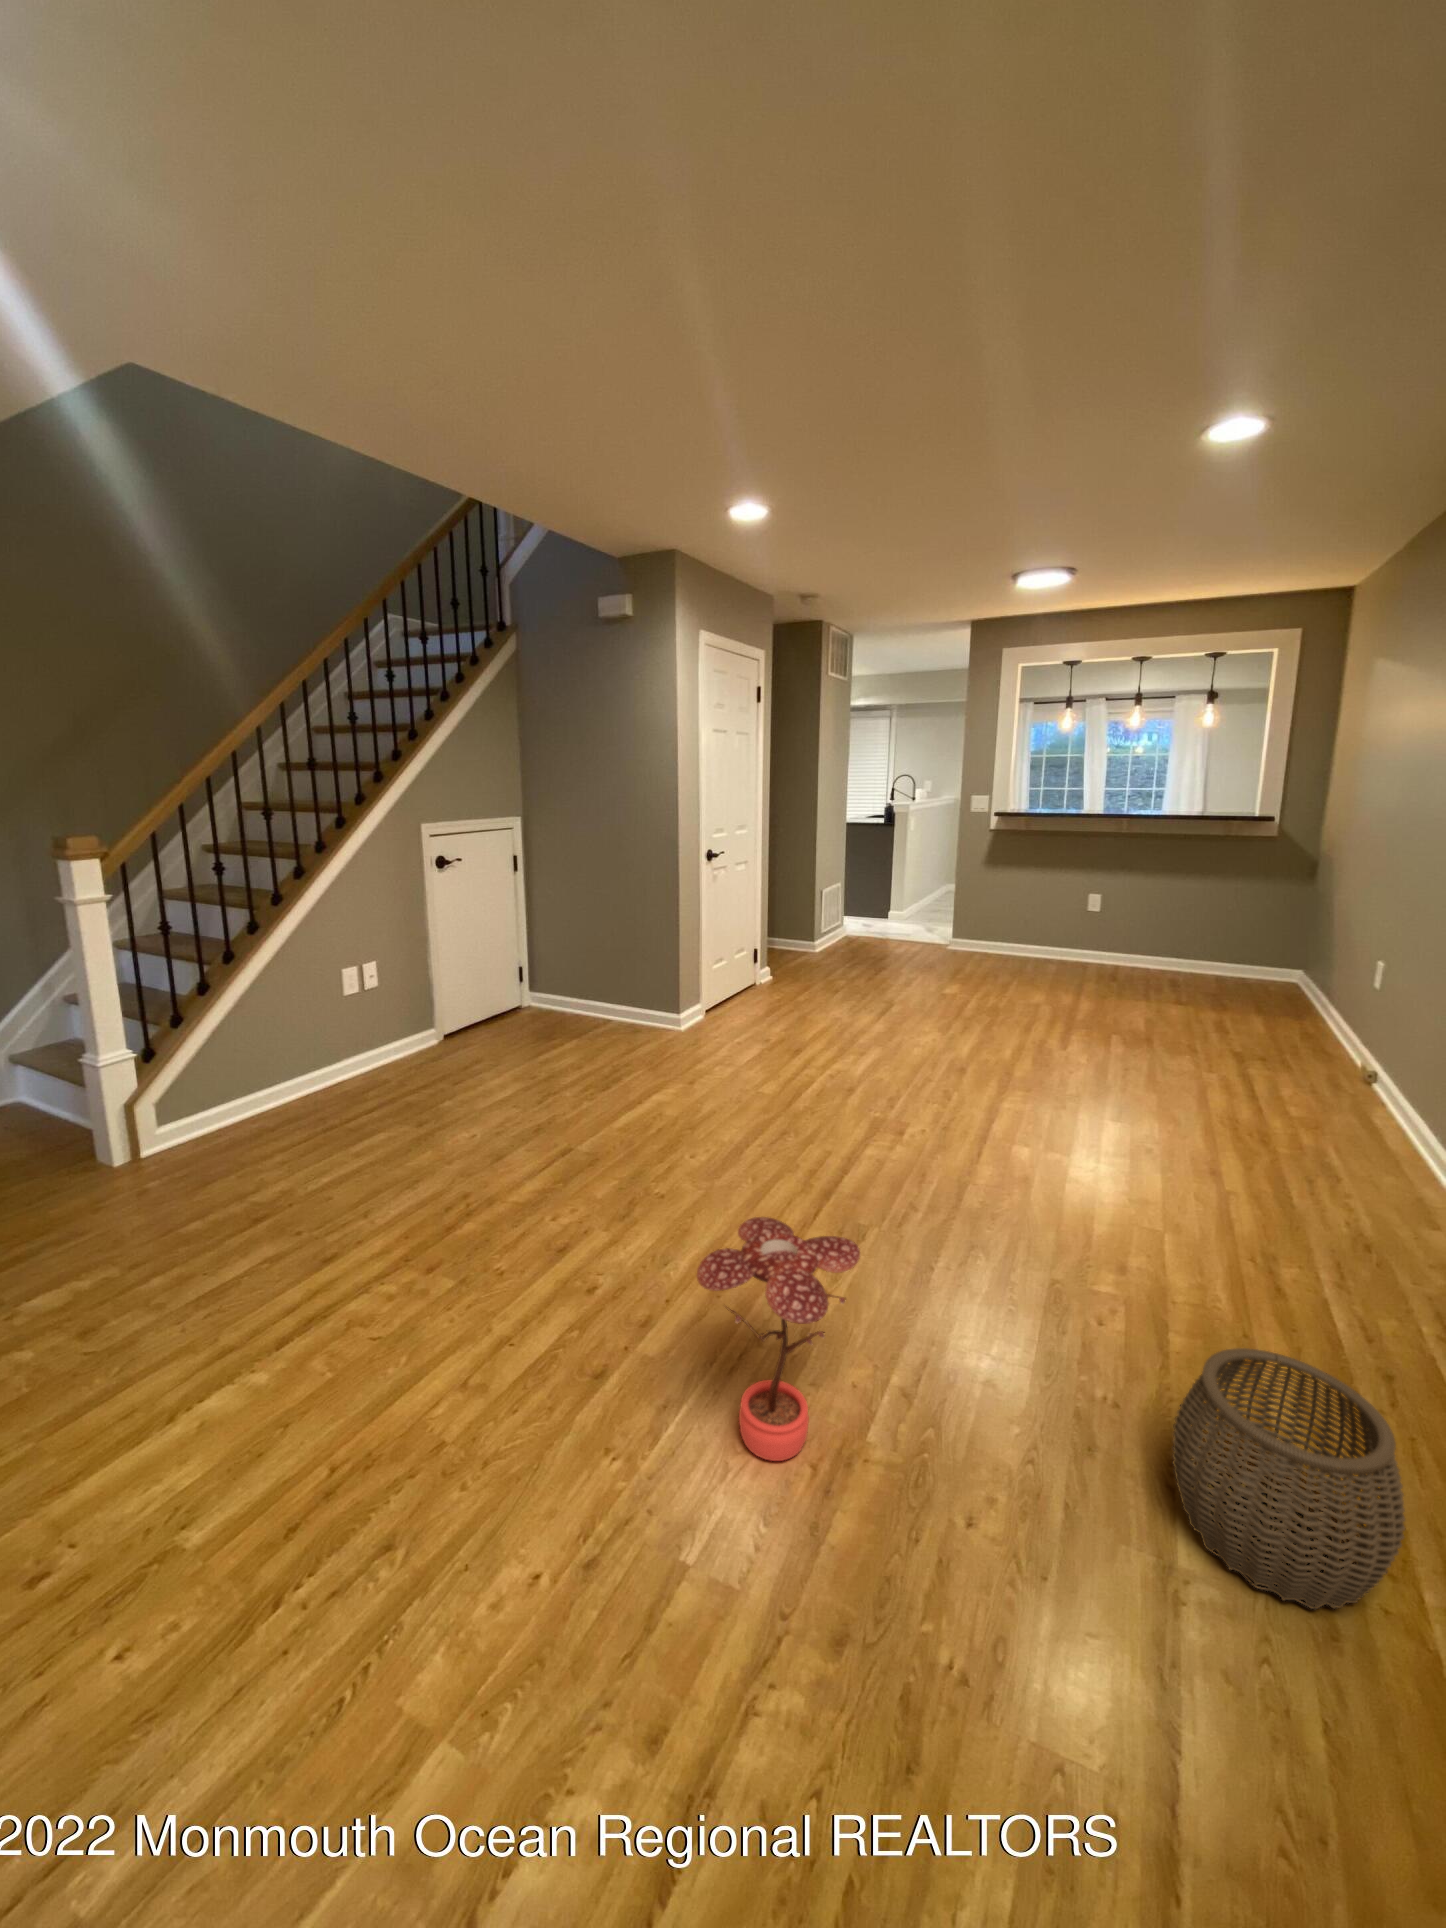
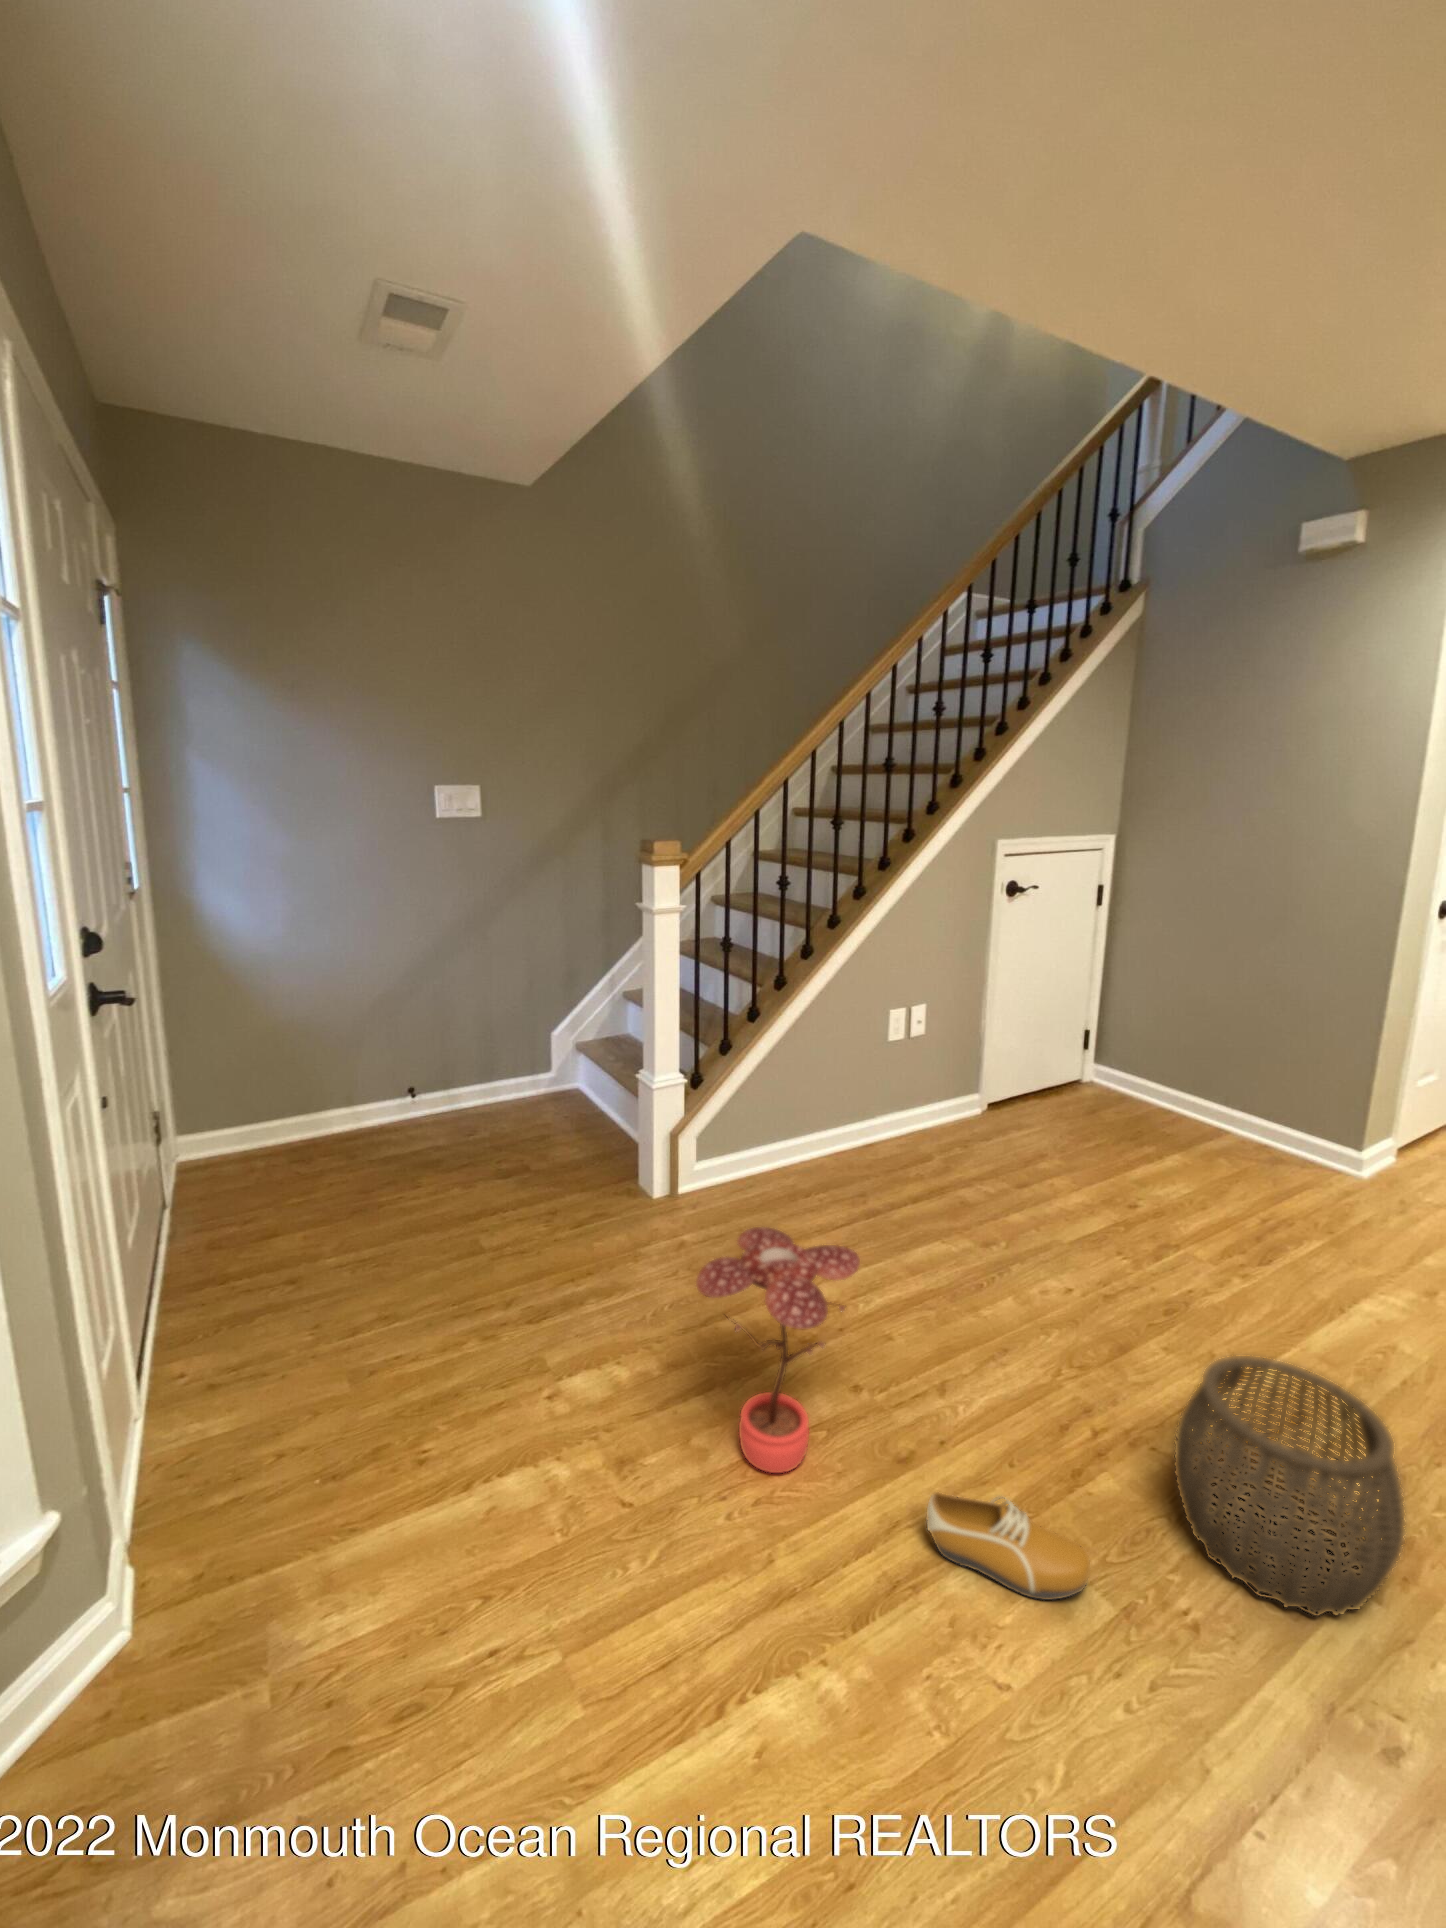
shoe: none [926,1483,1089,1592] -> present [927,1492,1090,1600]

